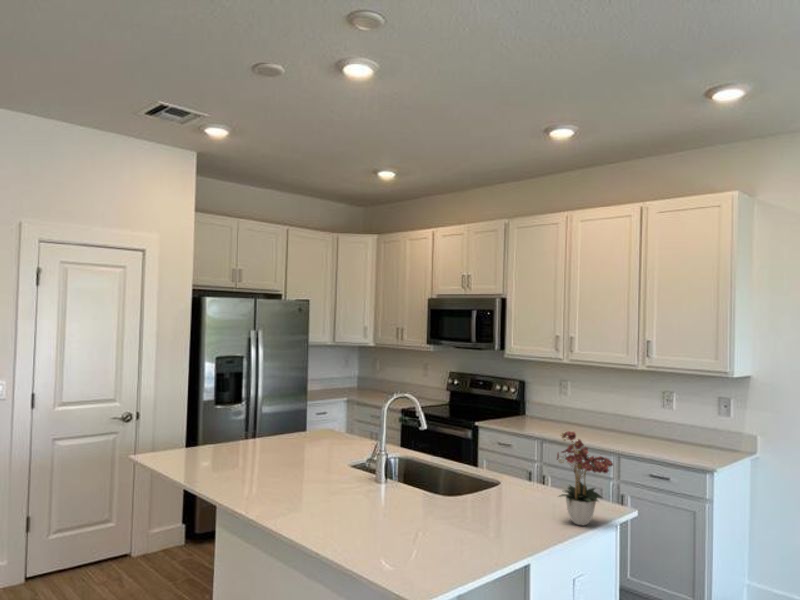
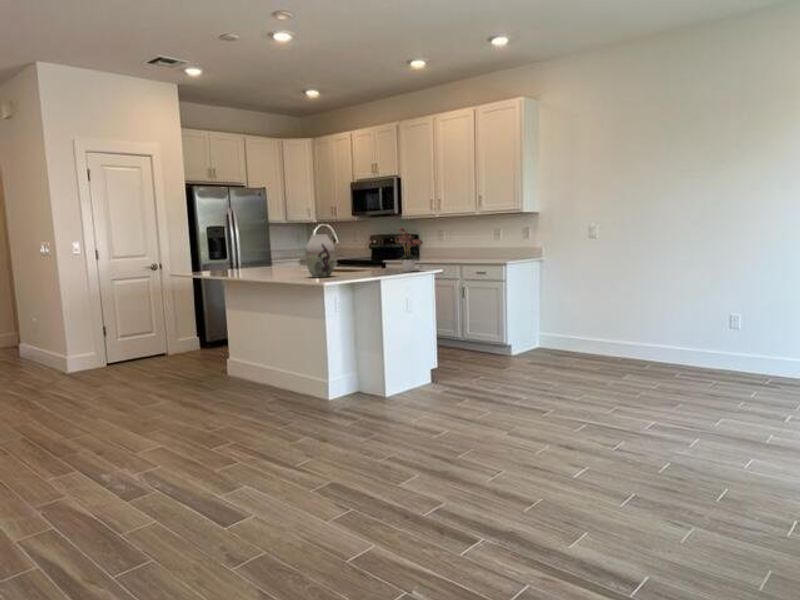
vase: none [375,445,439,546] -> present [305,235,336,277]

